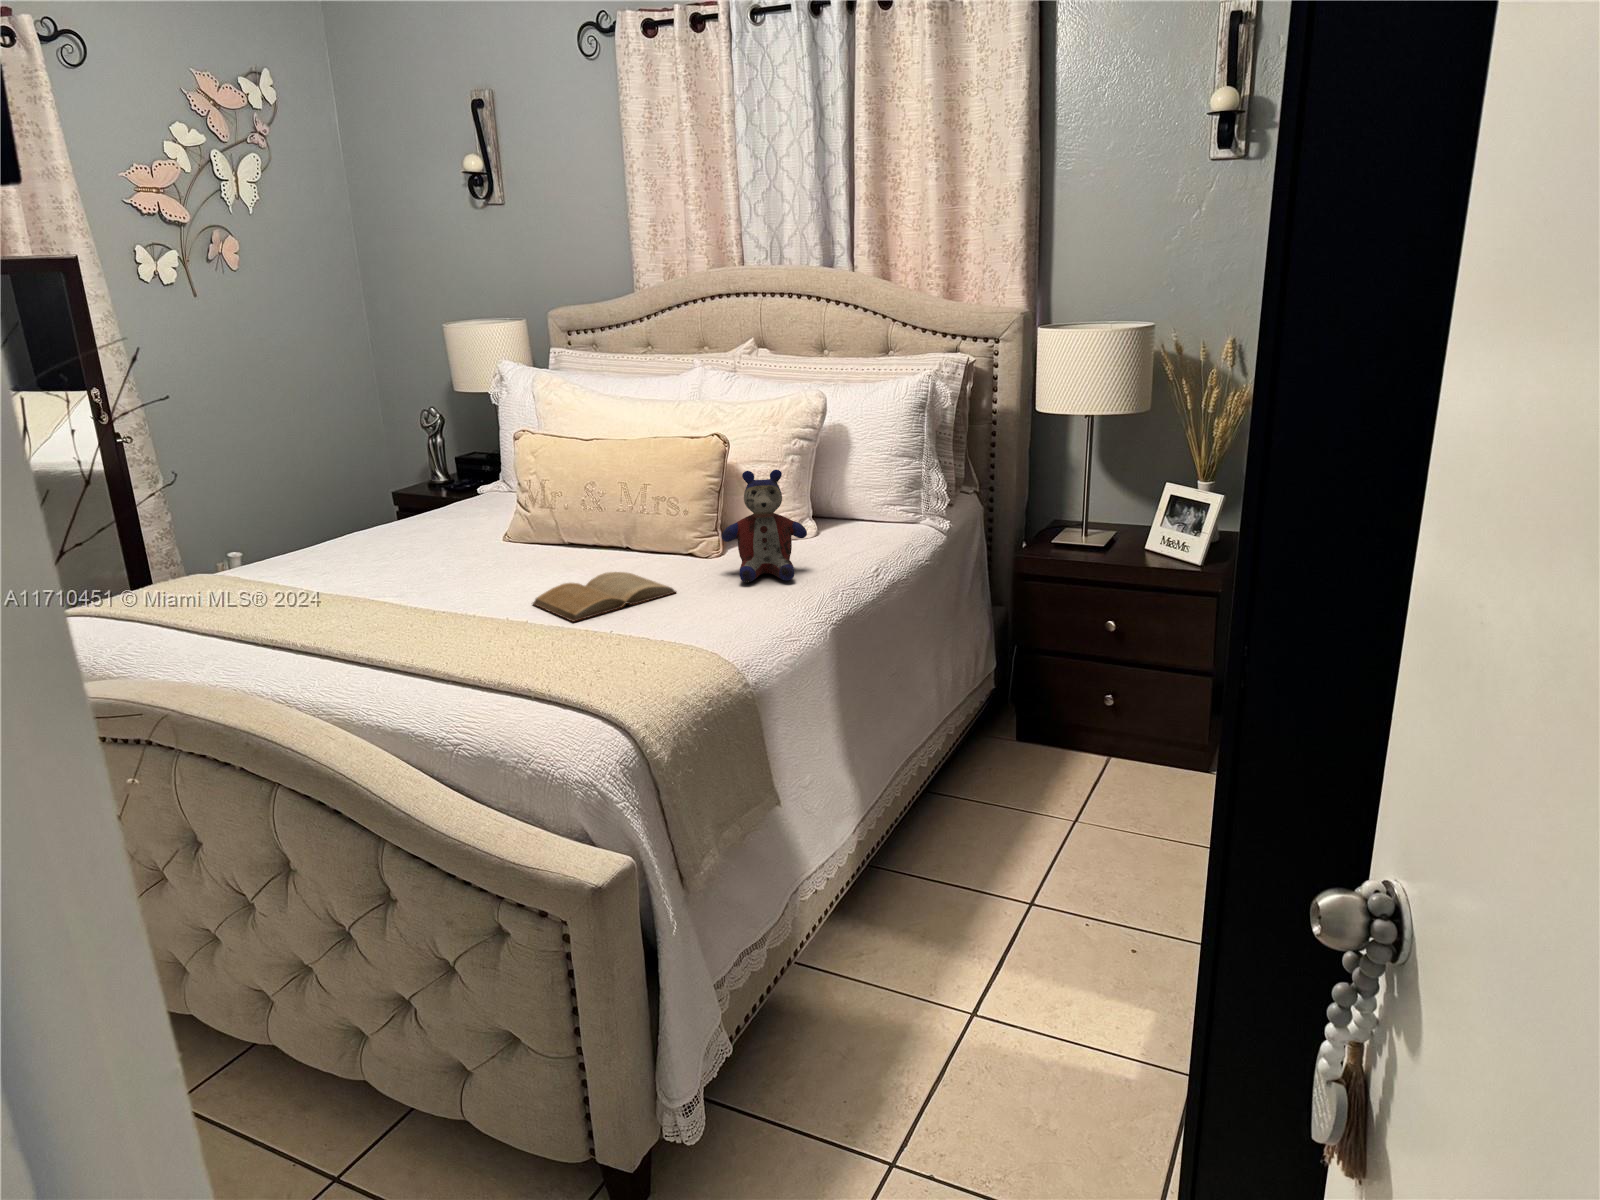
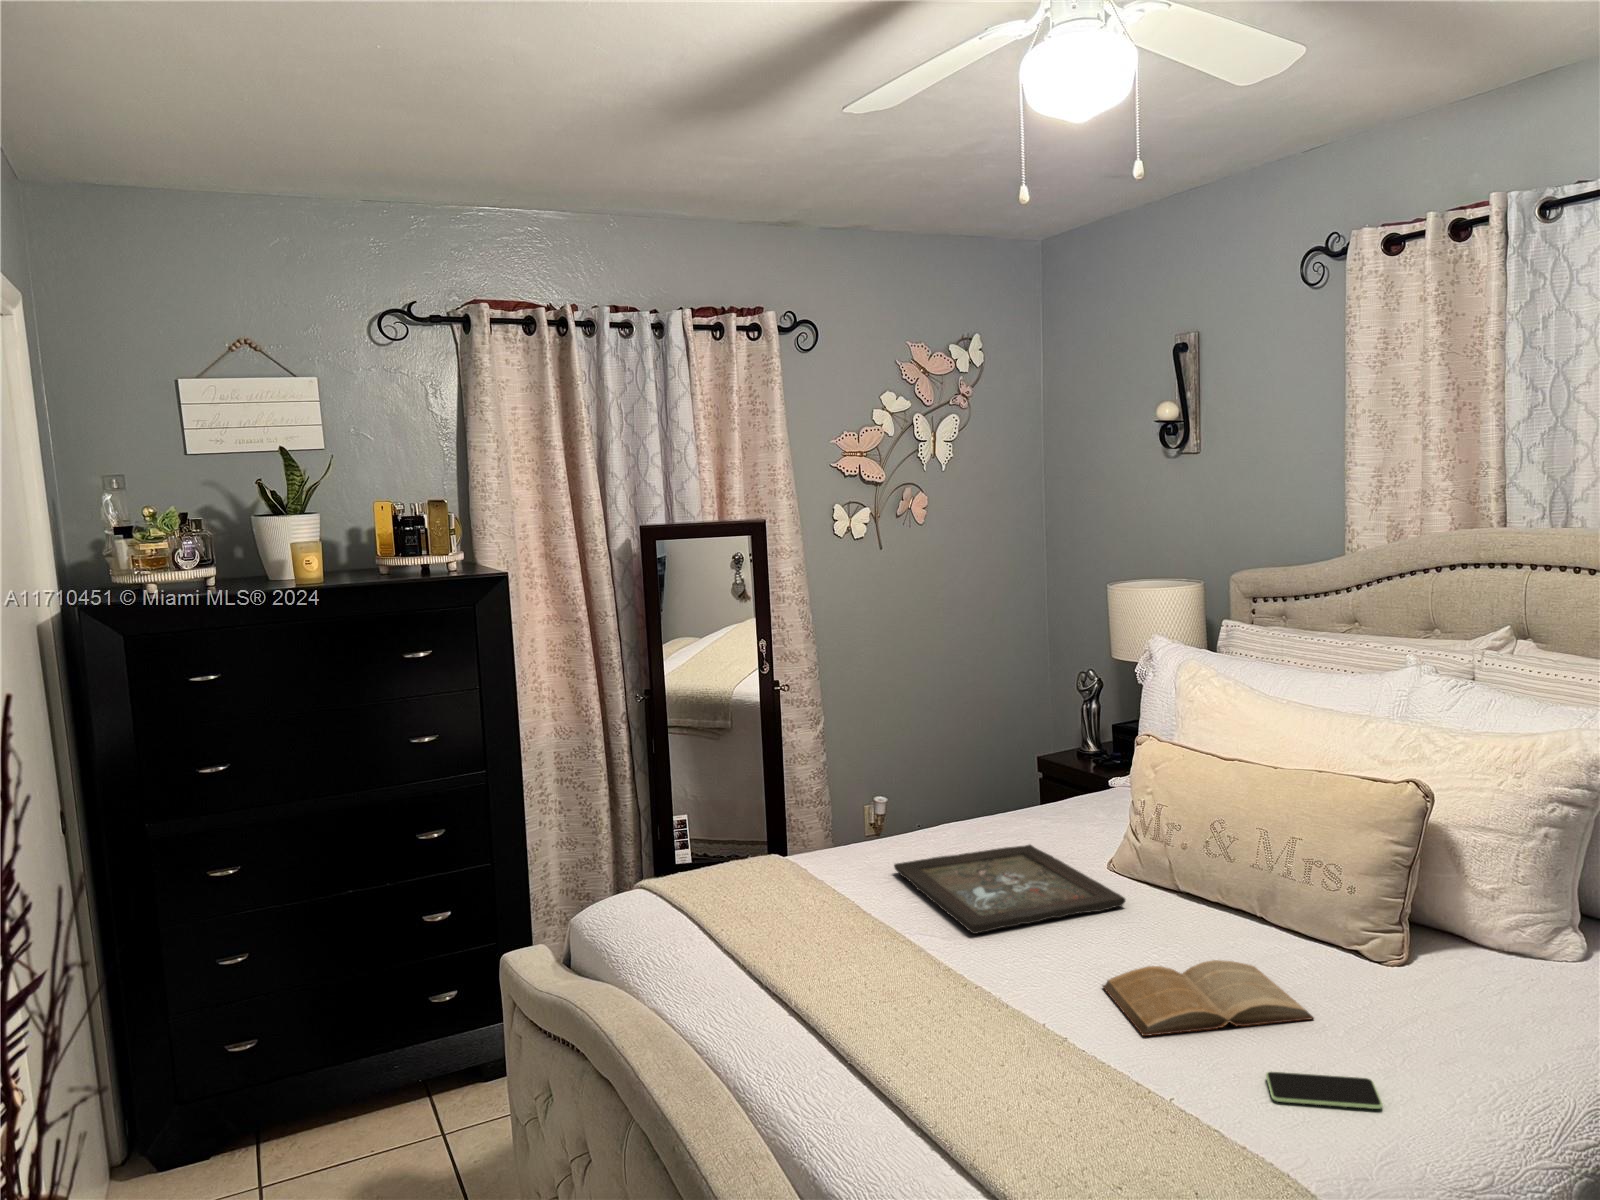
stuffed bear: present [722,470,807,582] -> none [1401,853,1556,1044]
tray: none [319,535,526,594] -> present [894,845,1125,934]
smartphone: none [659,610,729,633] -> present [1266,1072,1383,1109]

